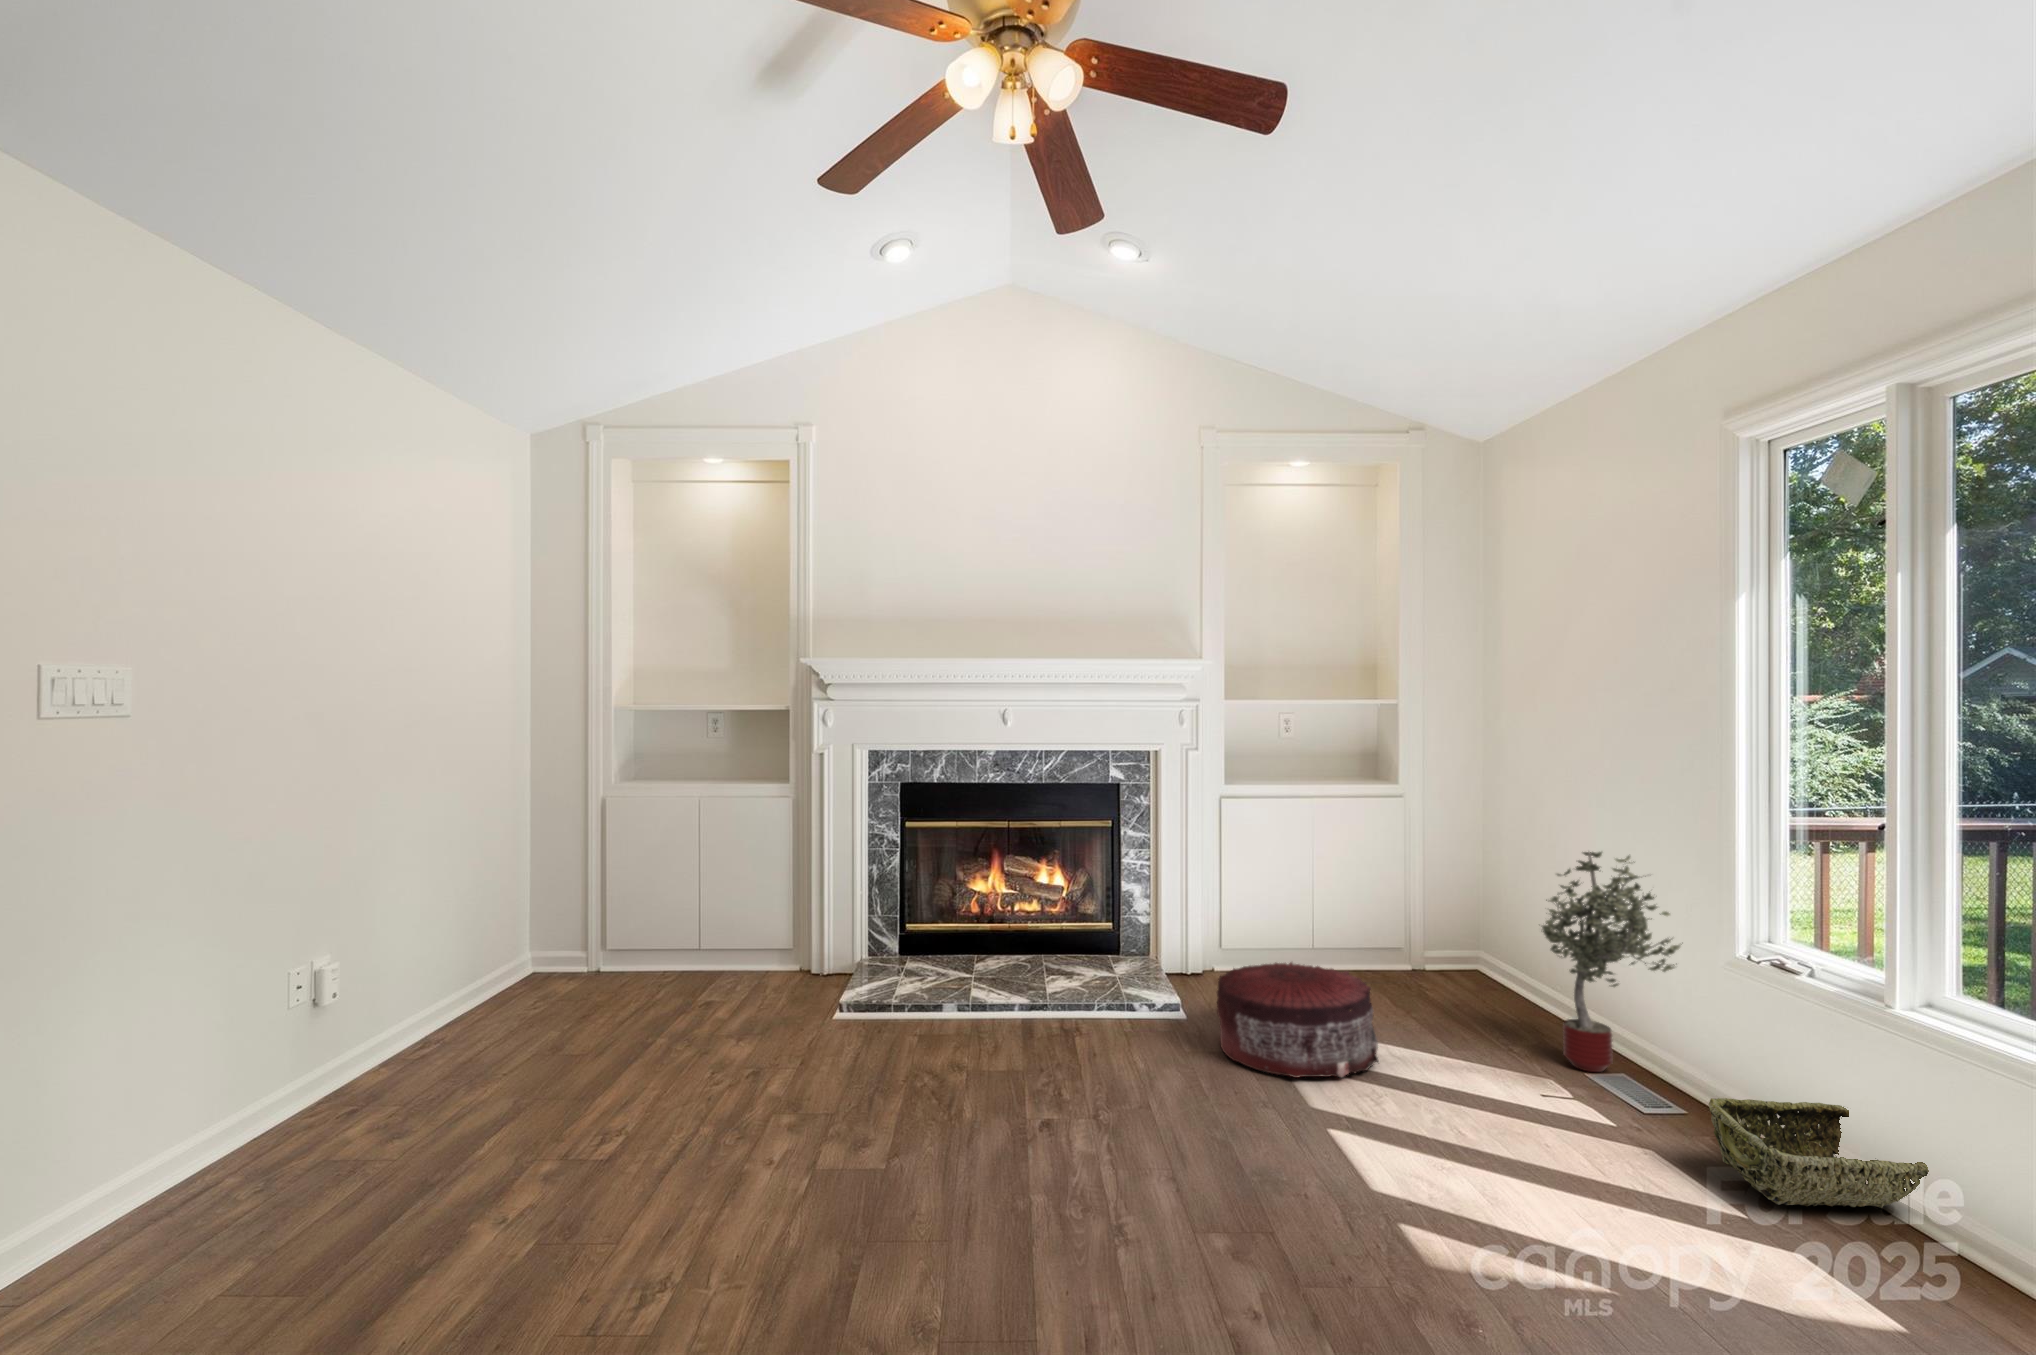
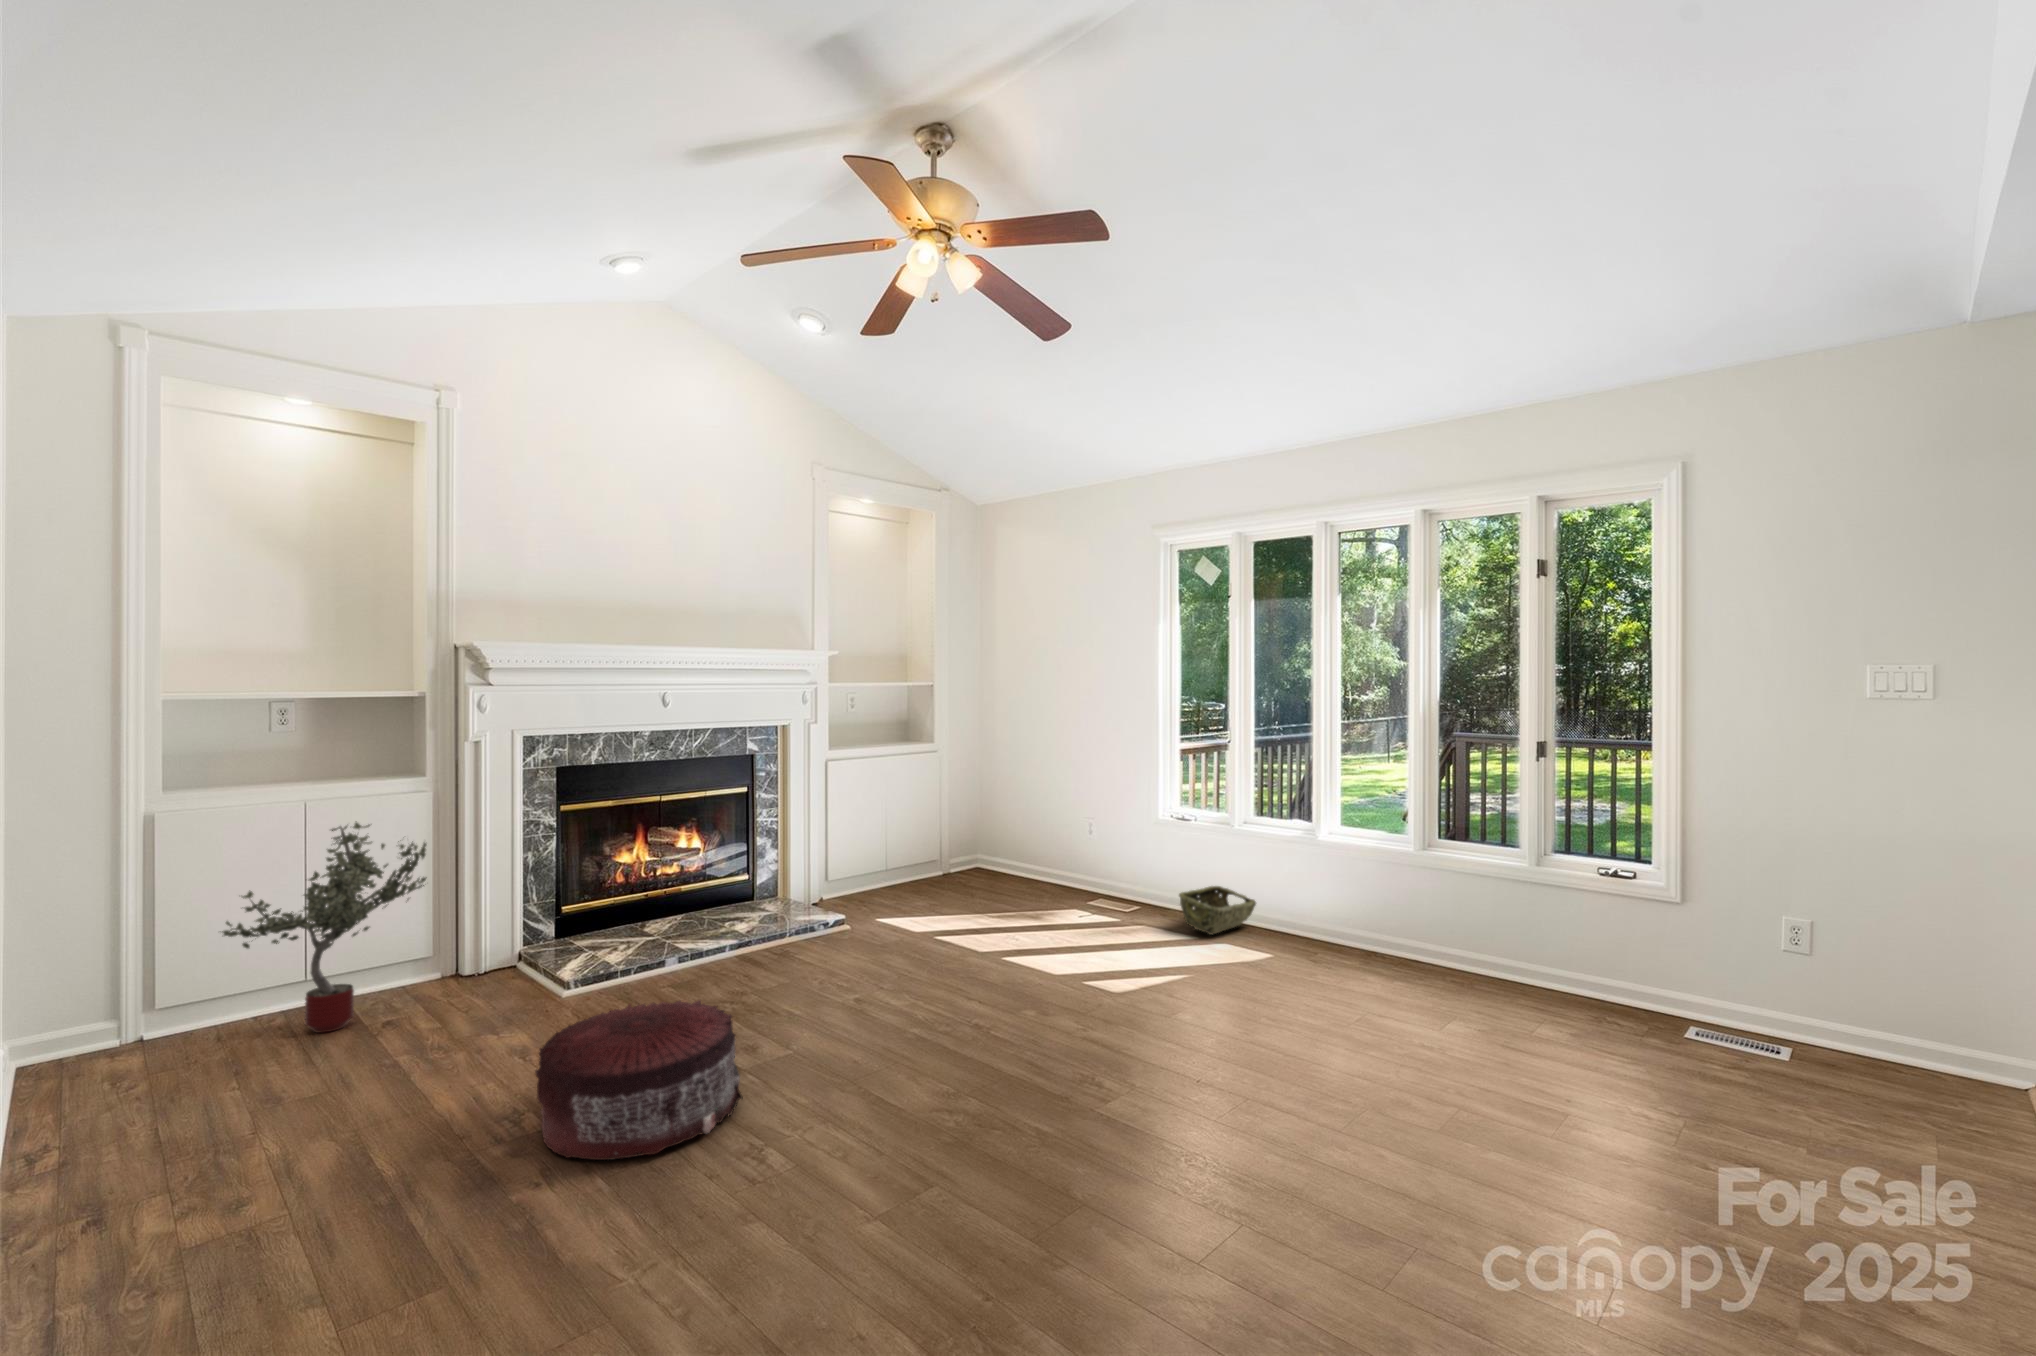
potted tree: present [1542,852,1682,1072] -> present [222,822,427,1033]
pouf: present [1217,962,1379,1078] -> present [535,1000,743,1160]

